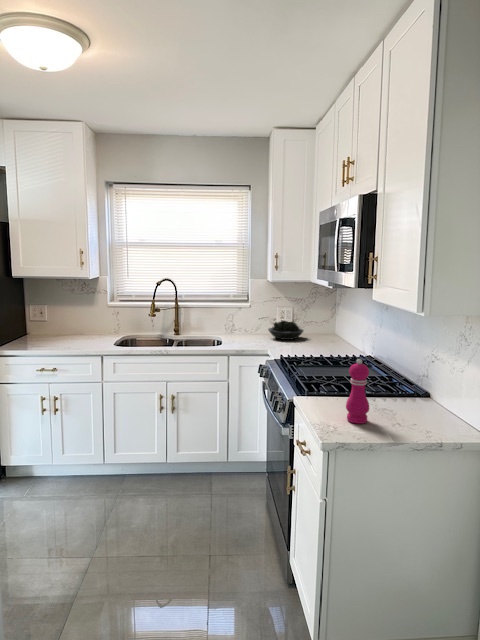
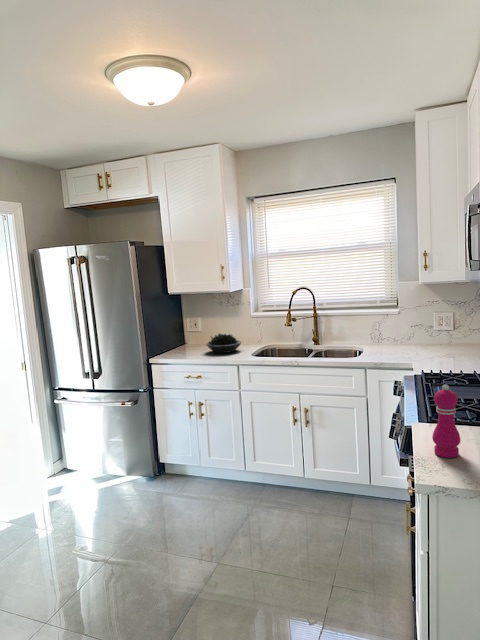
succulent plant: present [268,320,303,340] -> present [207,334,241,353]

